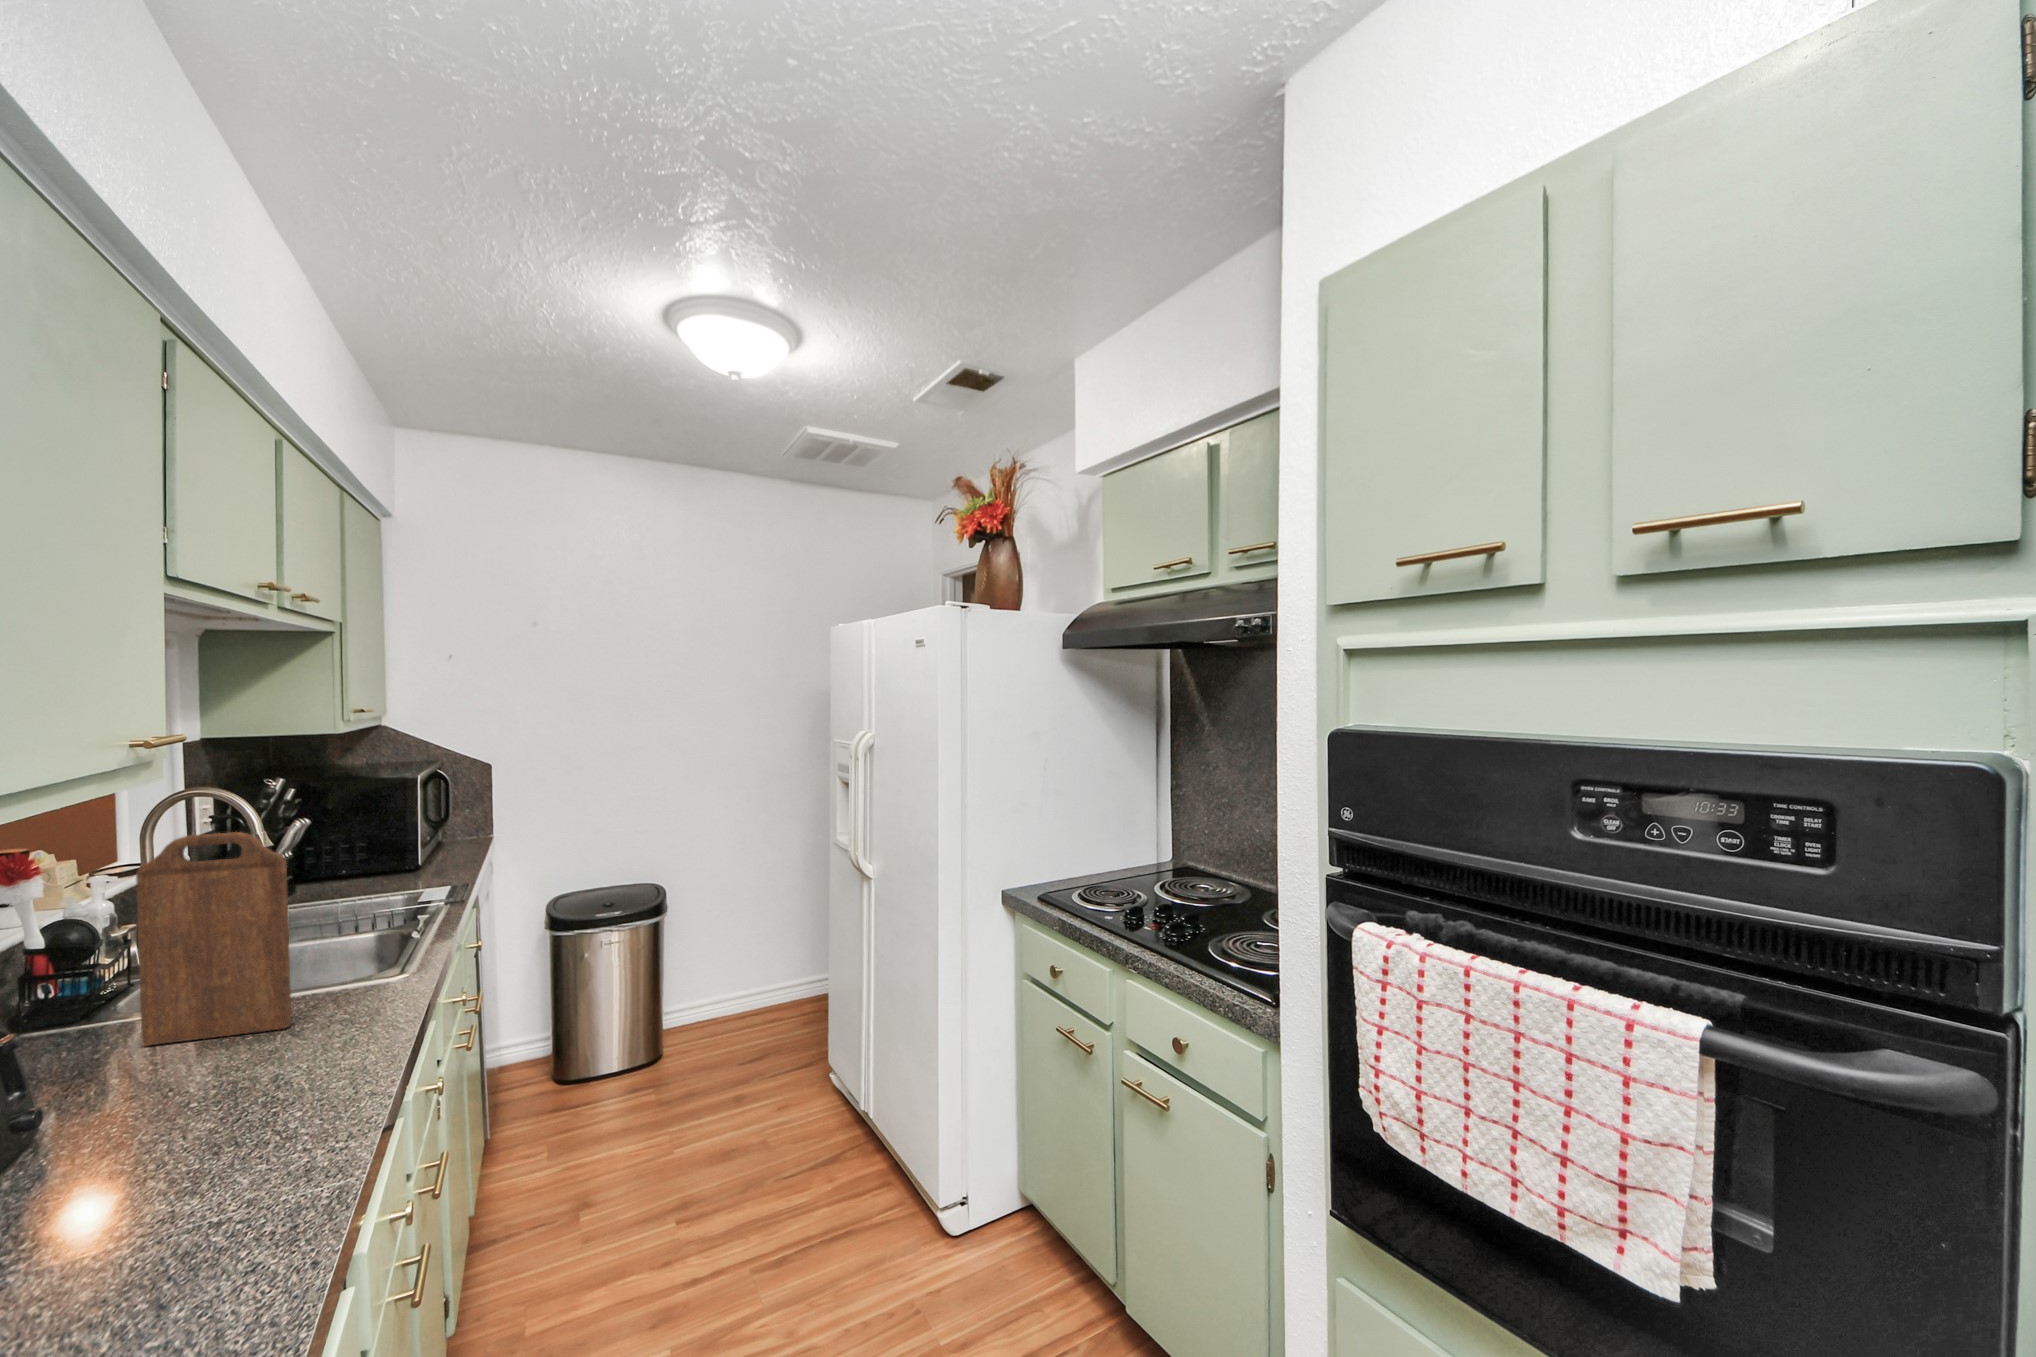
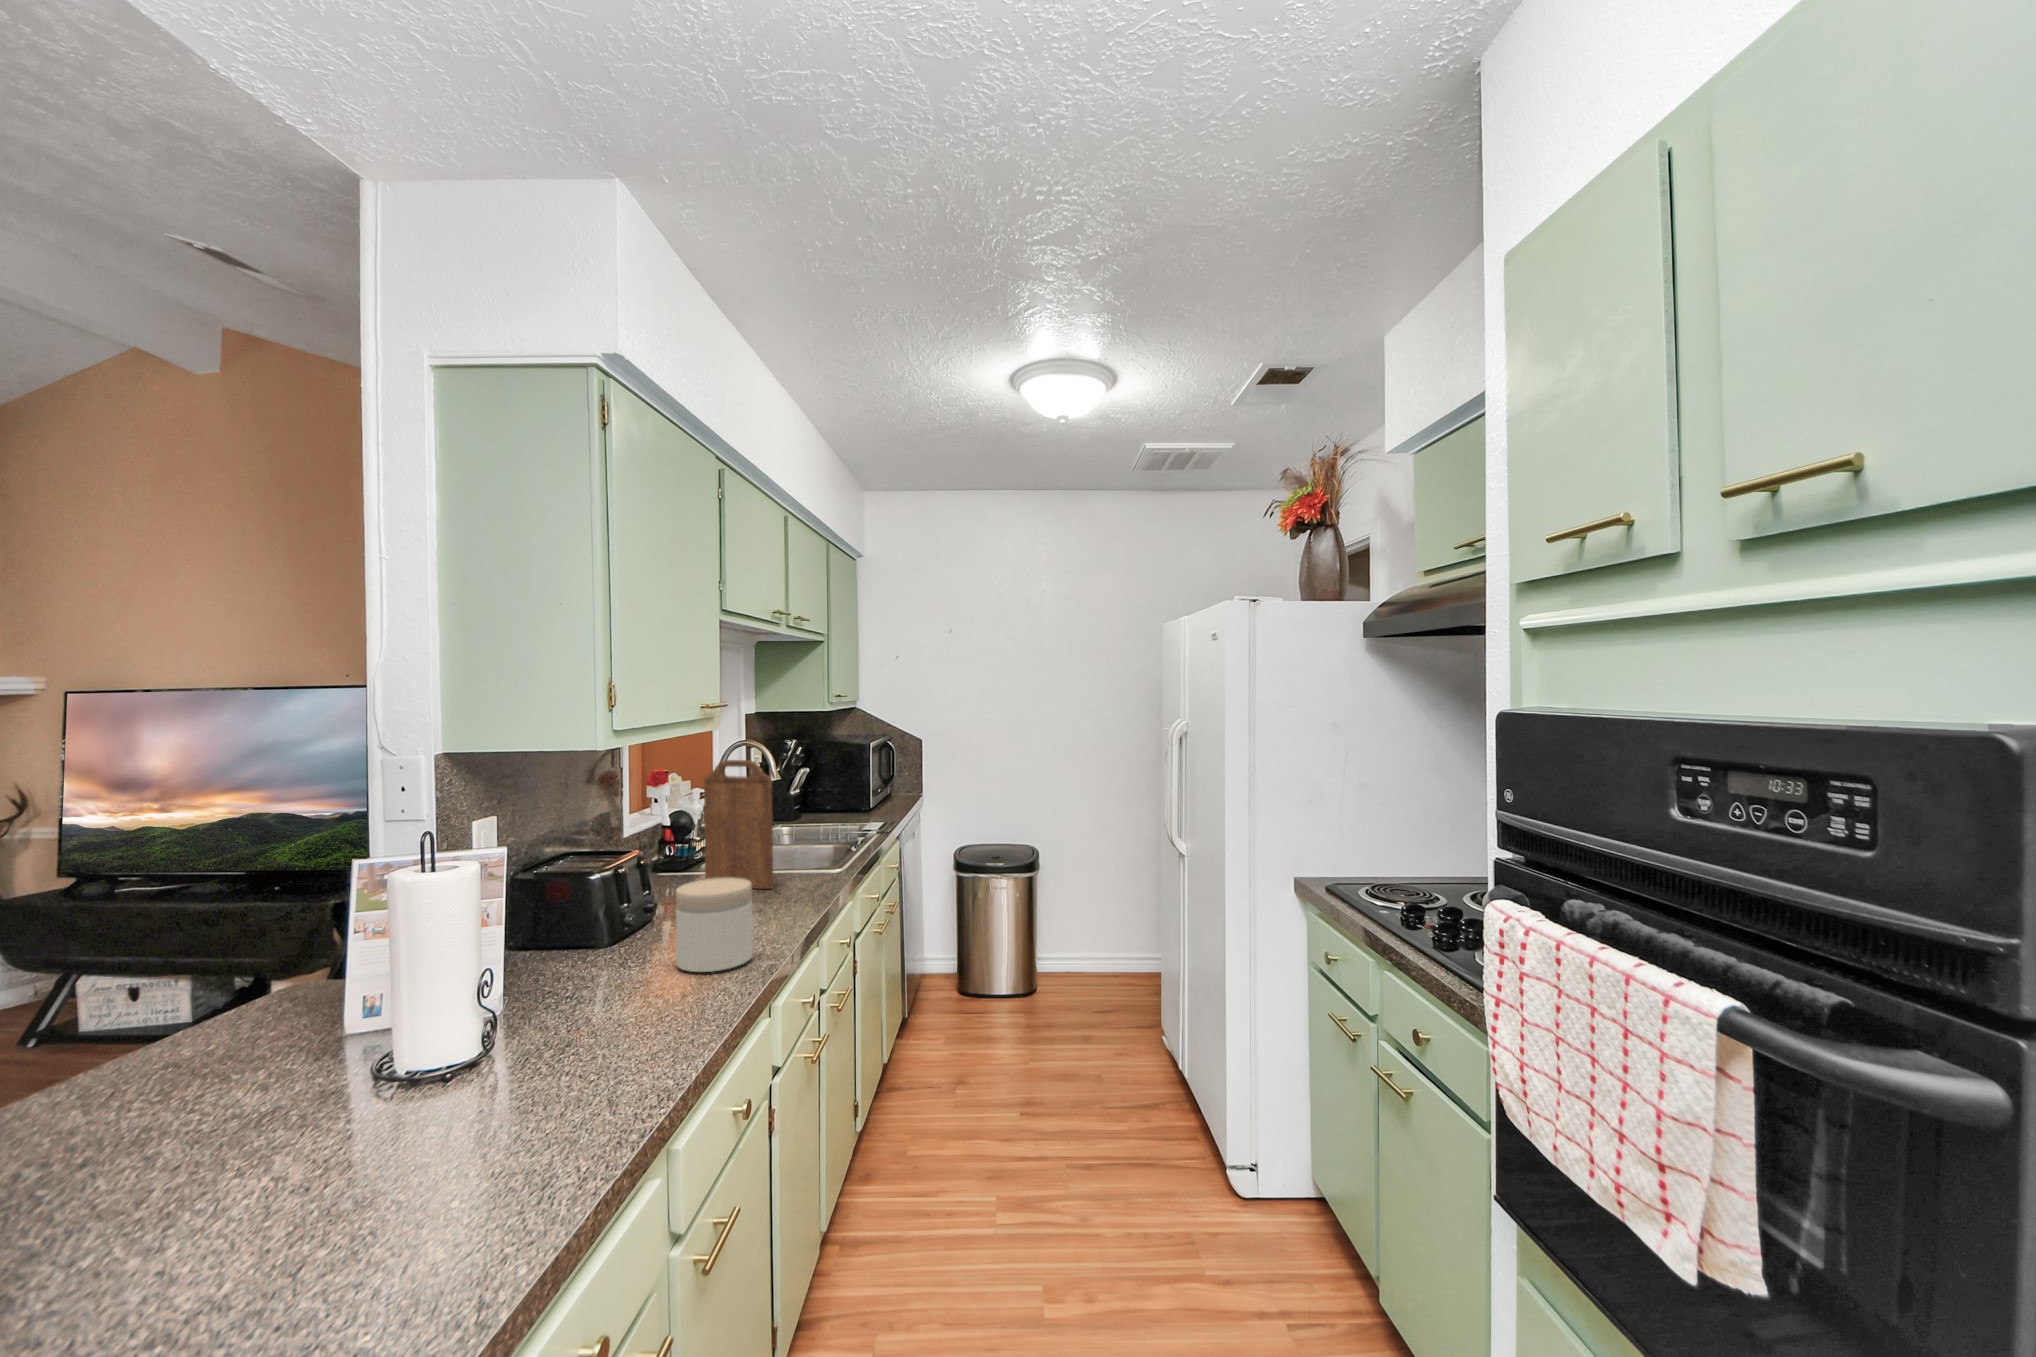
jar: none [118,1049,299,1249] -> present [676,878,753,972]

